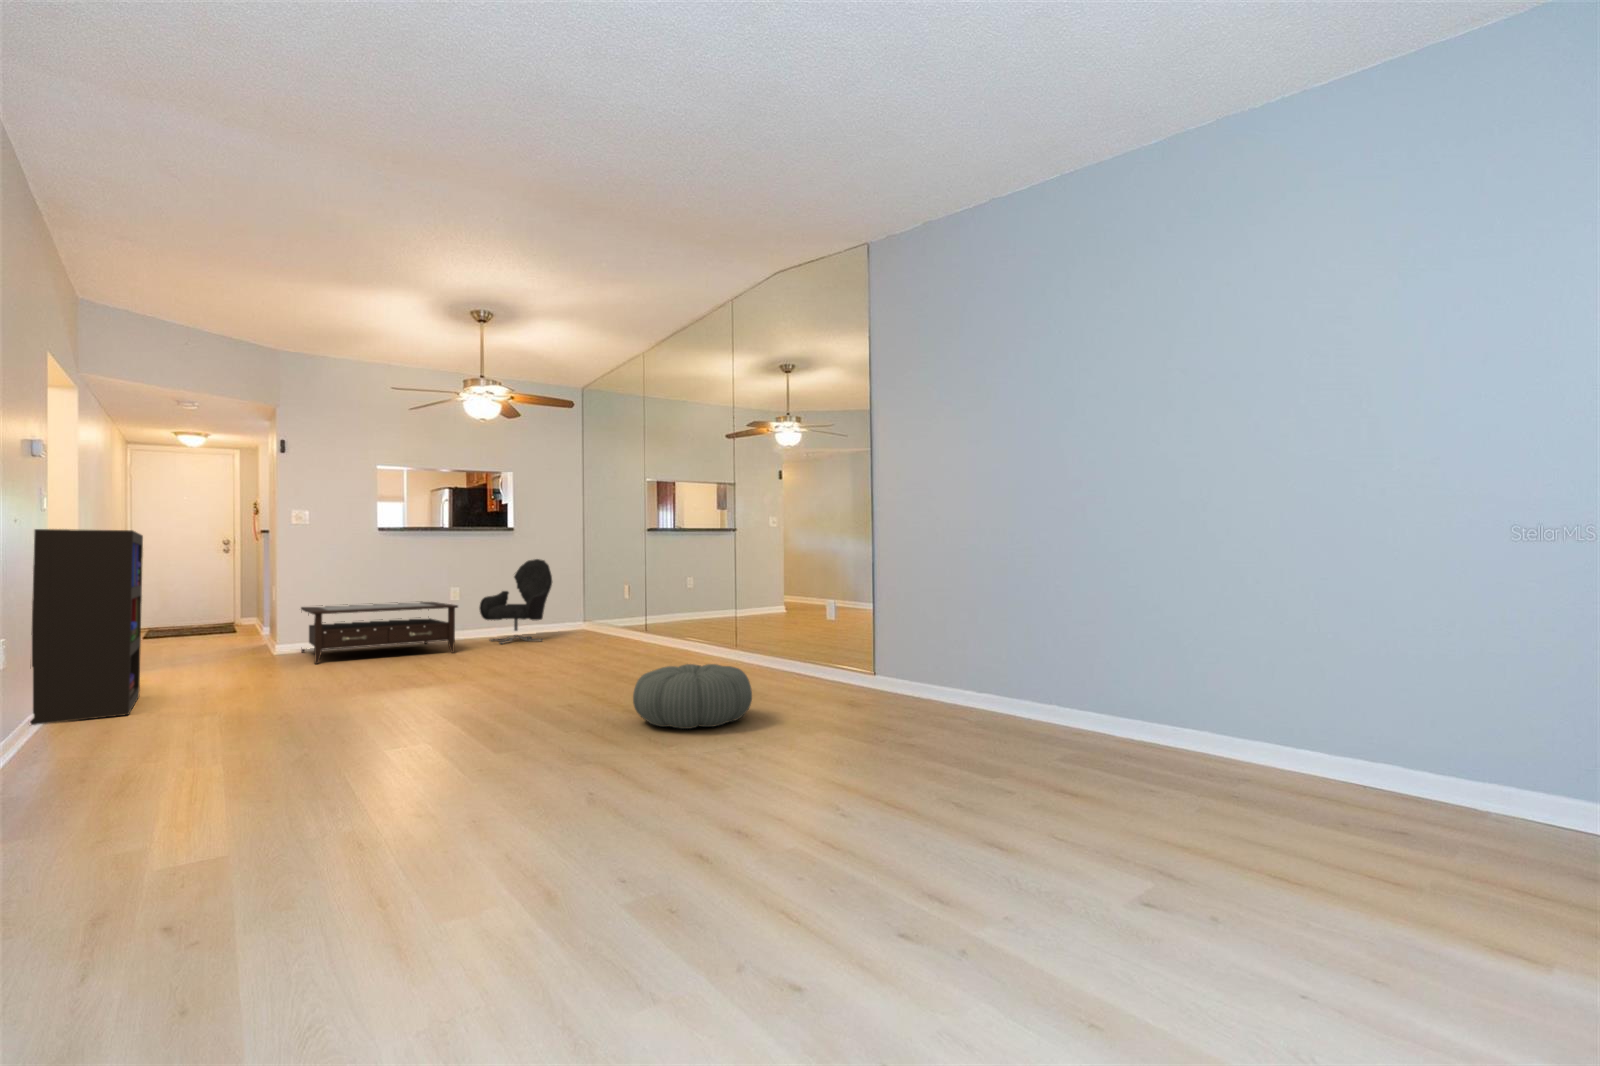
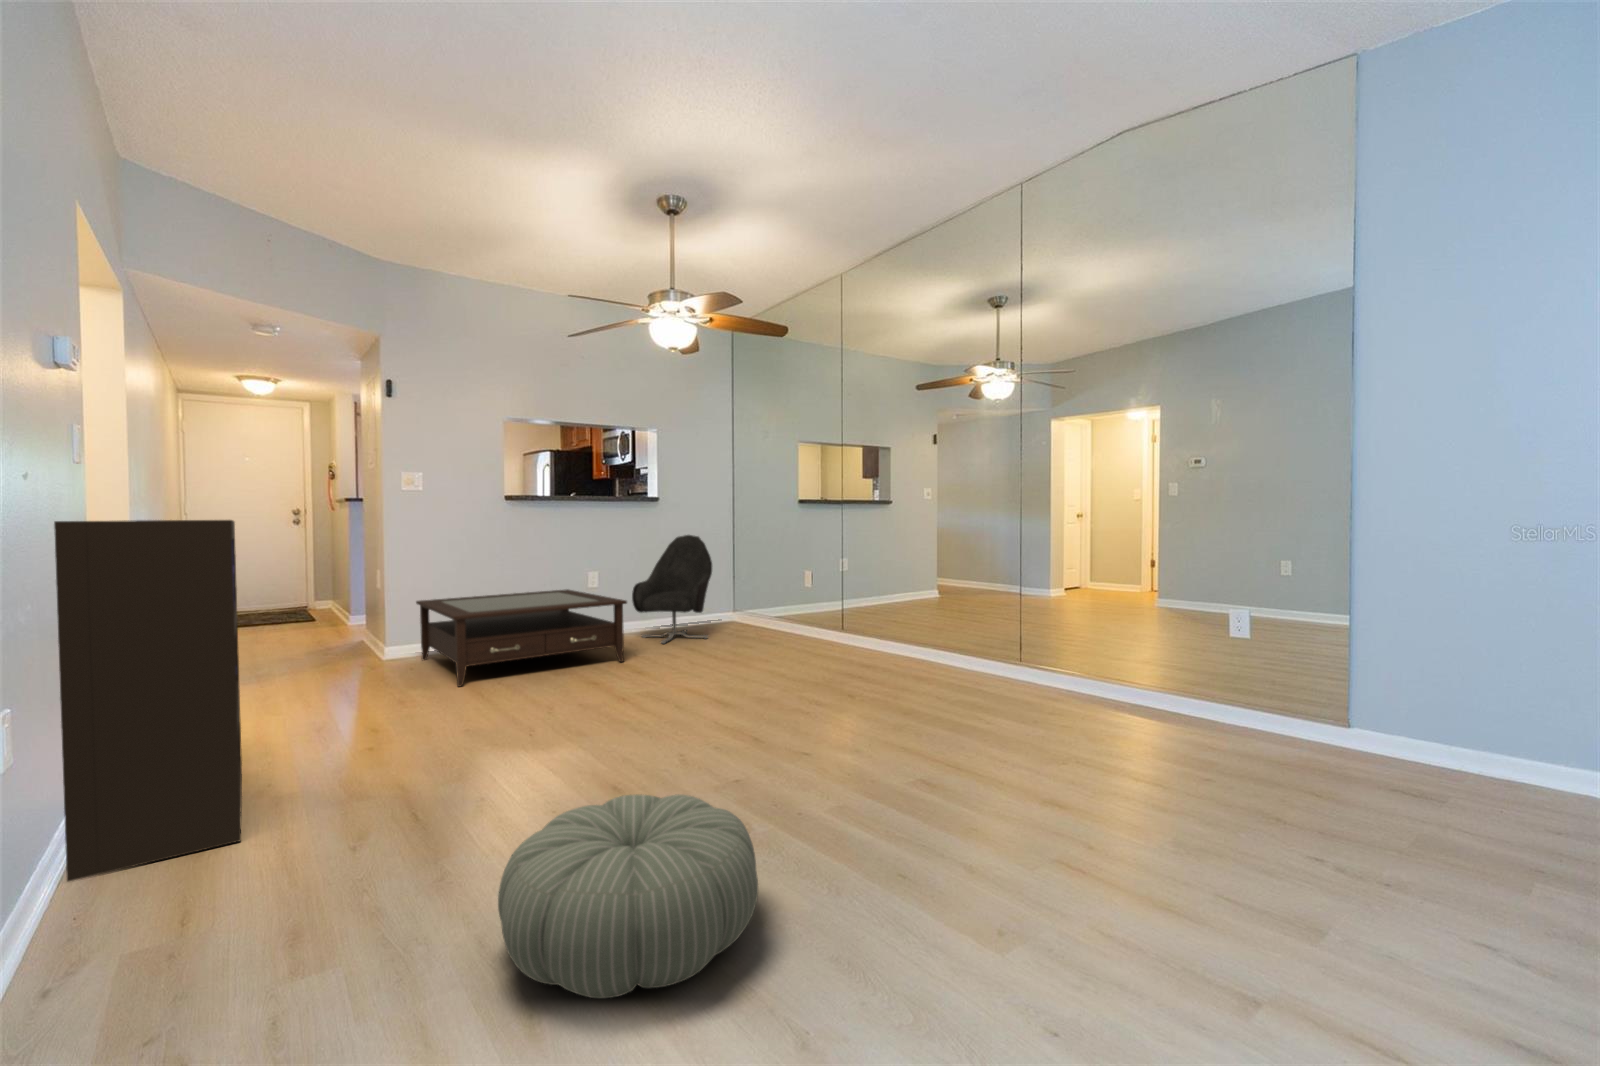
pouf: present [633,664,752,729] -> present [498,795,758,998]

